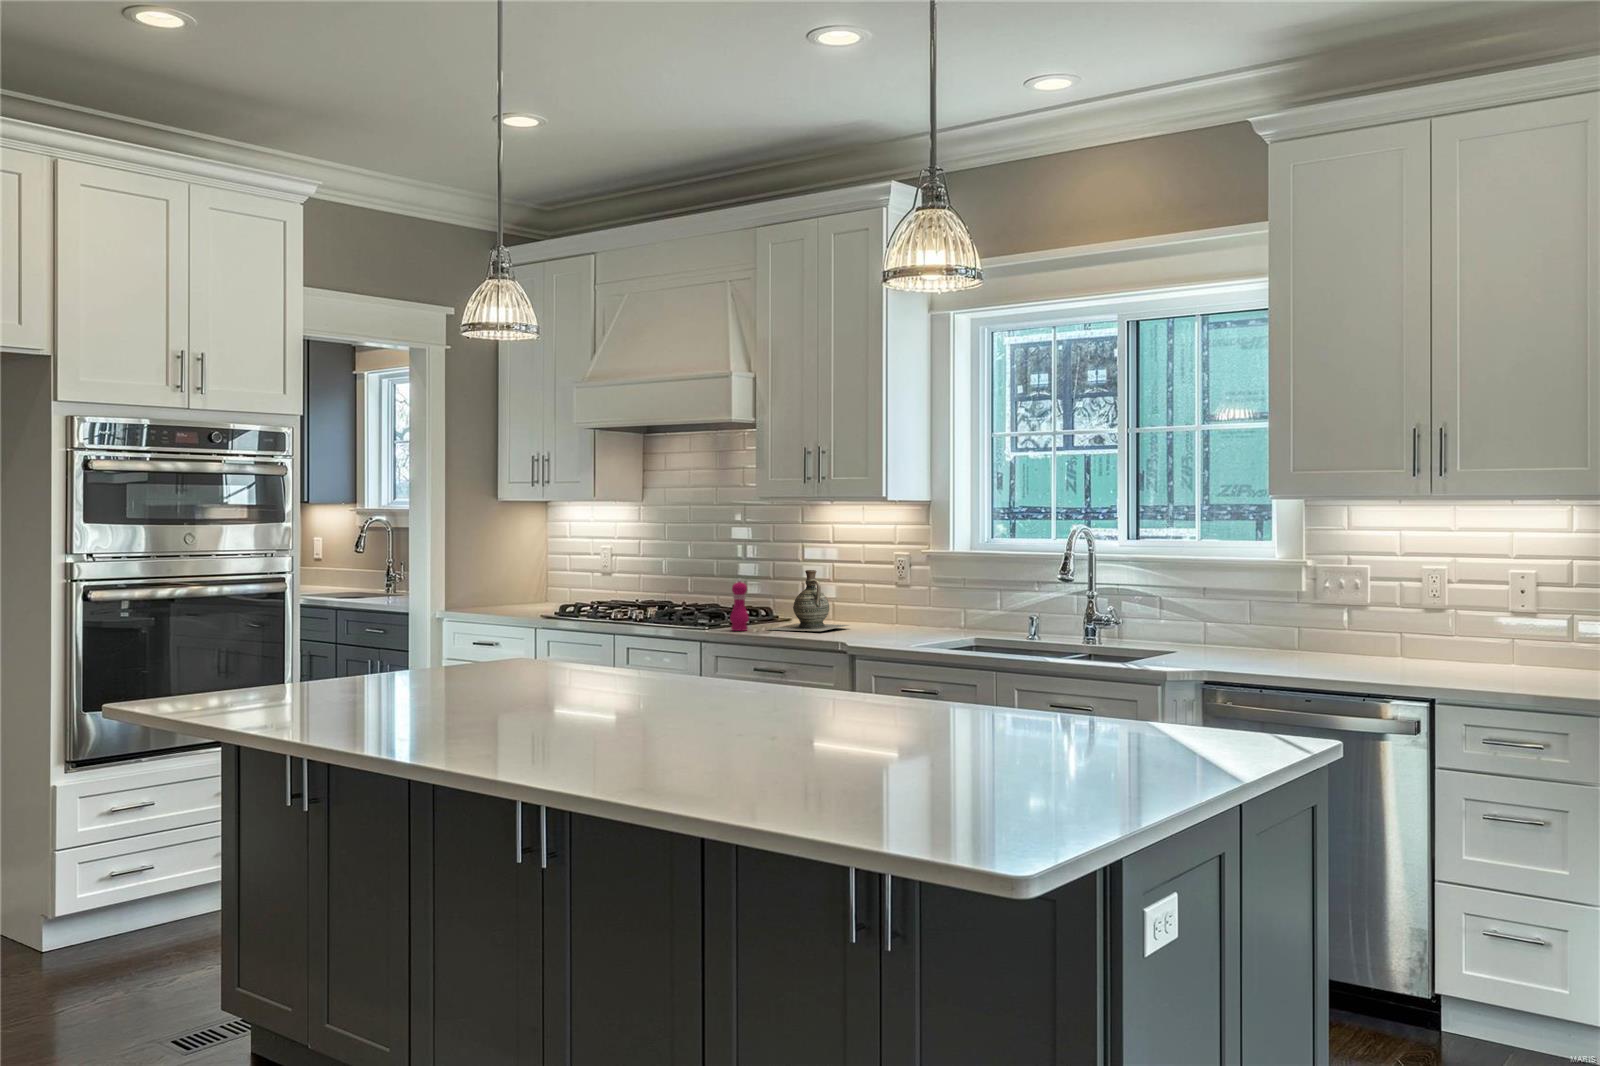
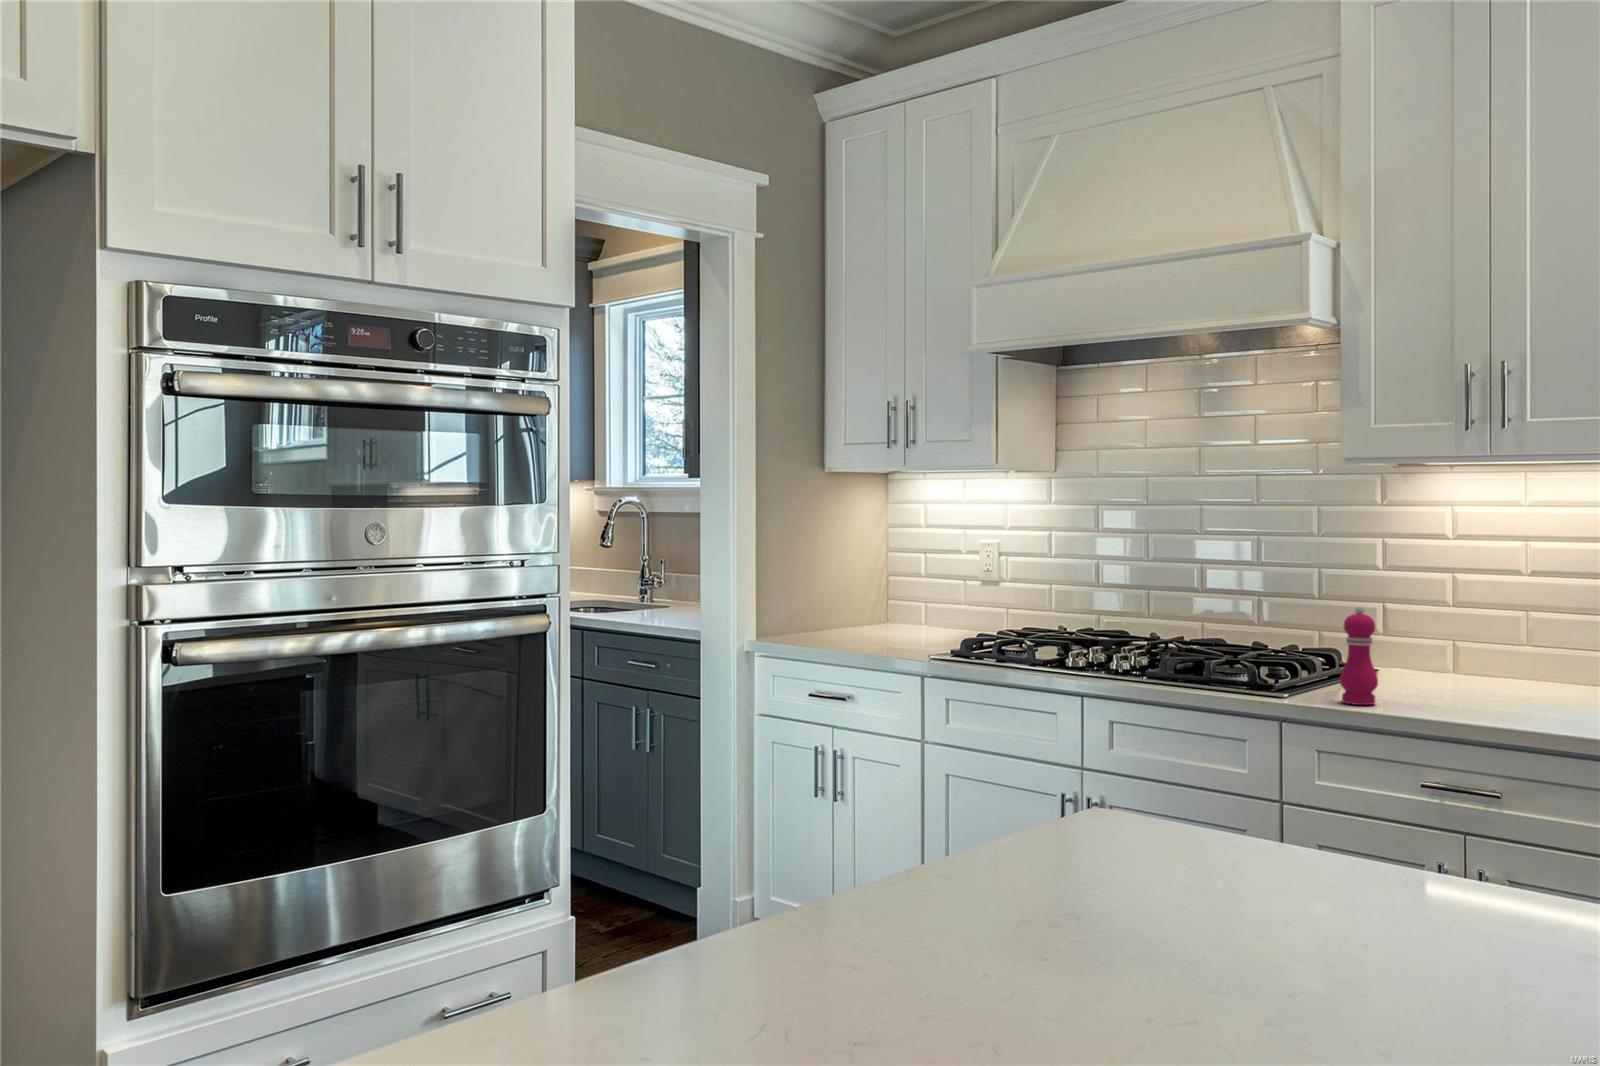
ceramic jug: present [768,570,849,631] -> none [1404,591,1560,712]

